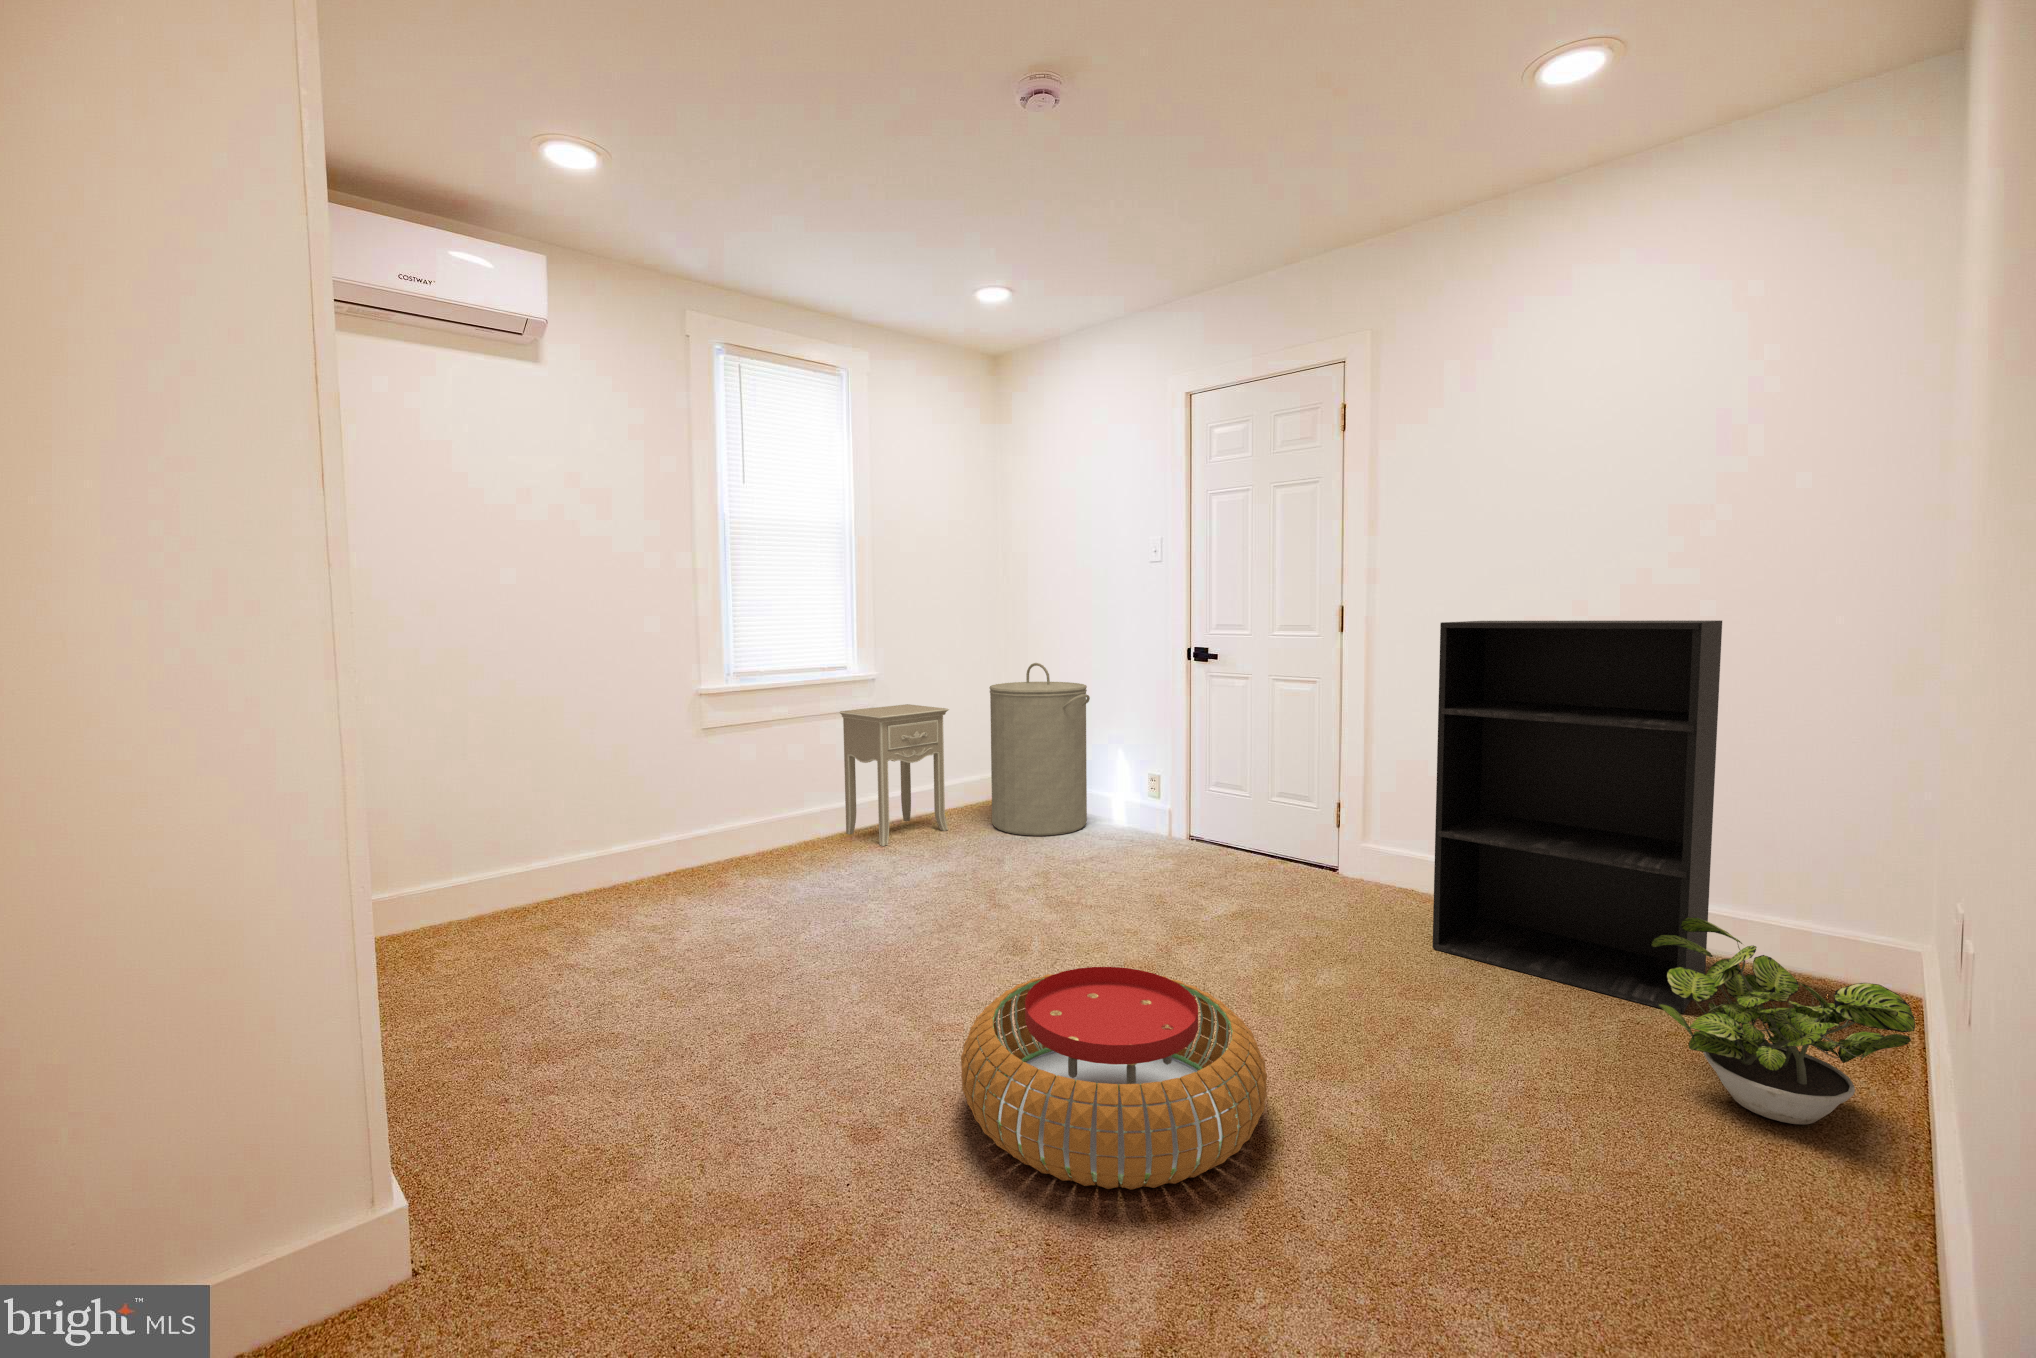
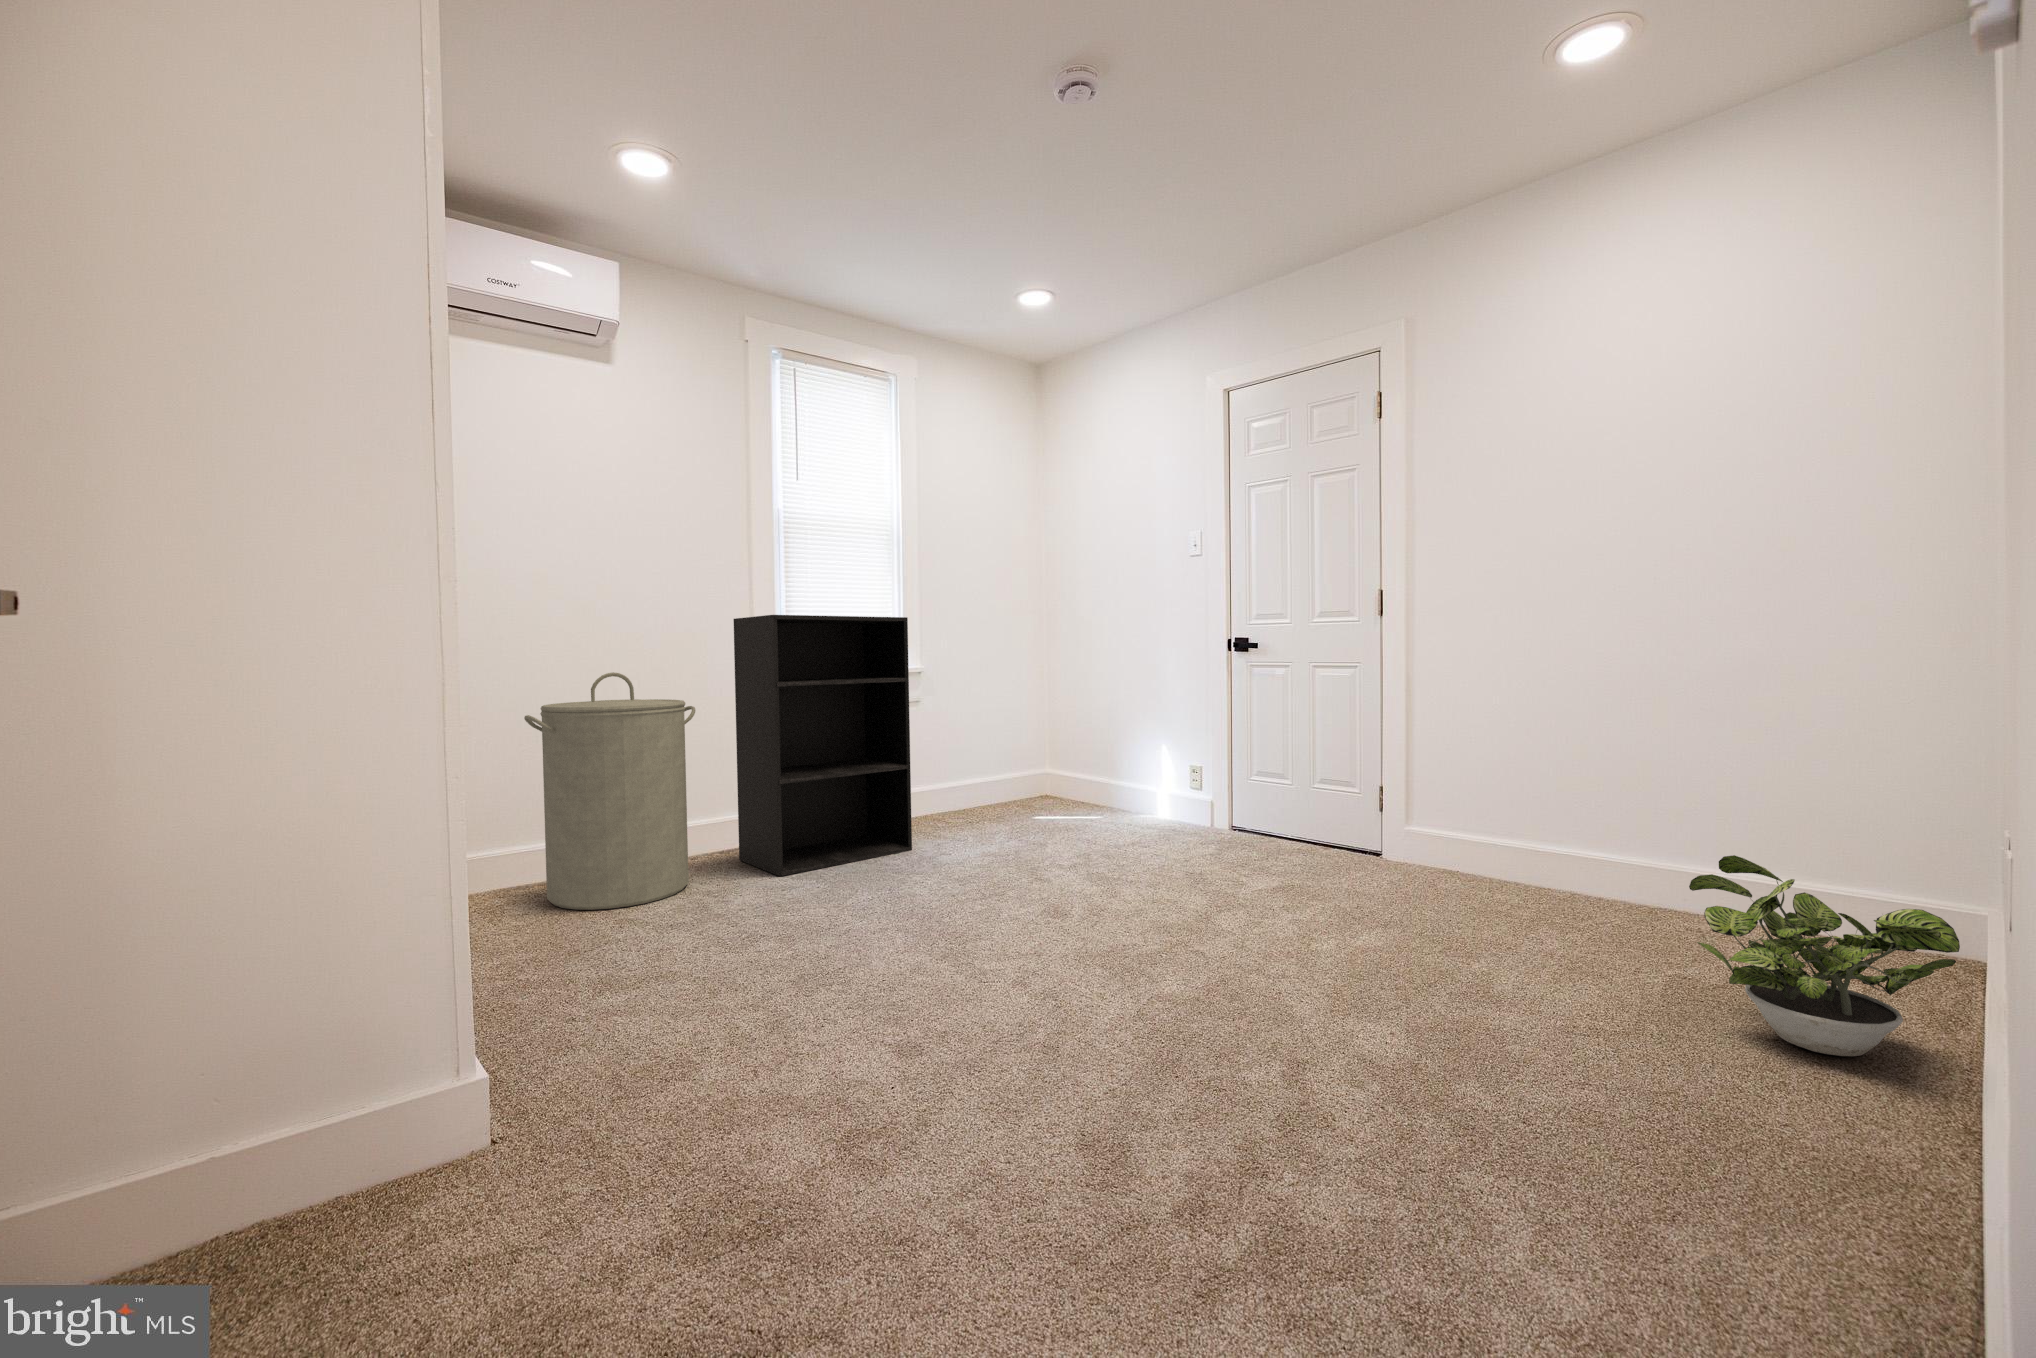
bookshelf: present [1433,620,1722,1013] -> present [734,615,912,876]
laundry hamper: present [990,663,1090,836] -> present [524,672,695,910]
nightstand: present [840,704,949,846] -> none [887,701,993,834]
pouf: present [961,967,1267,1190] -> none [1000,905,1298,1095]

